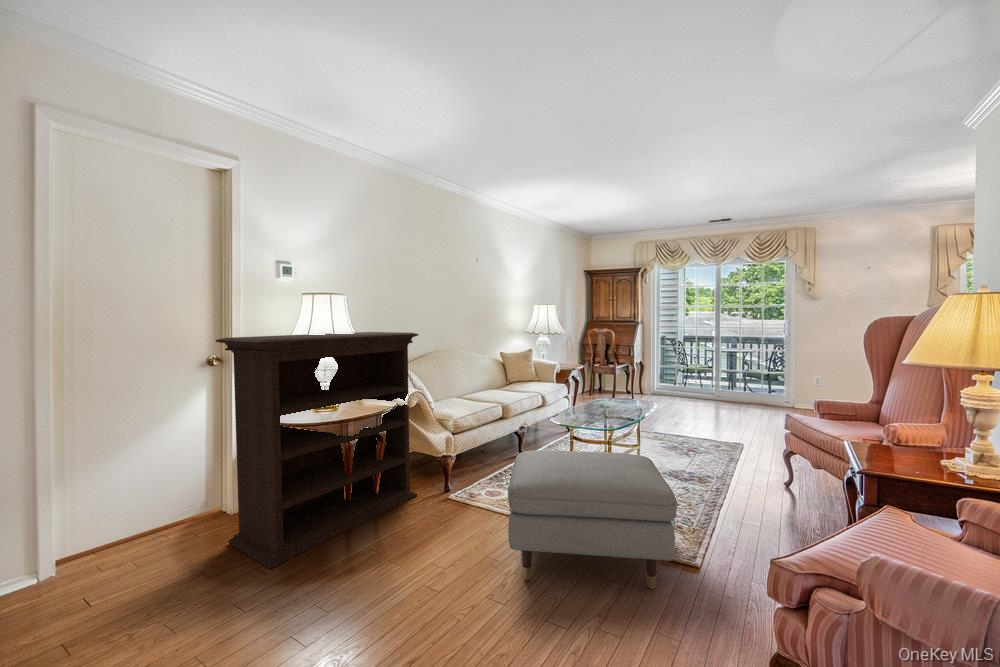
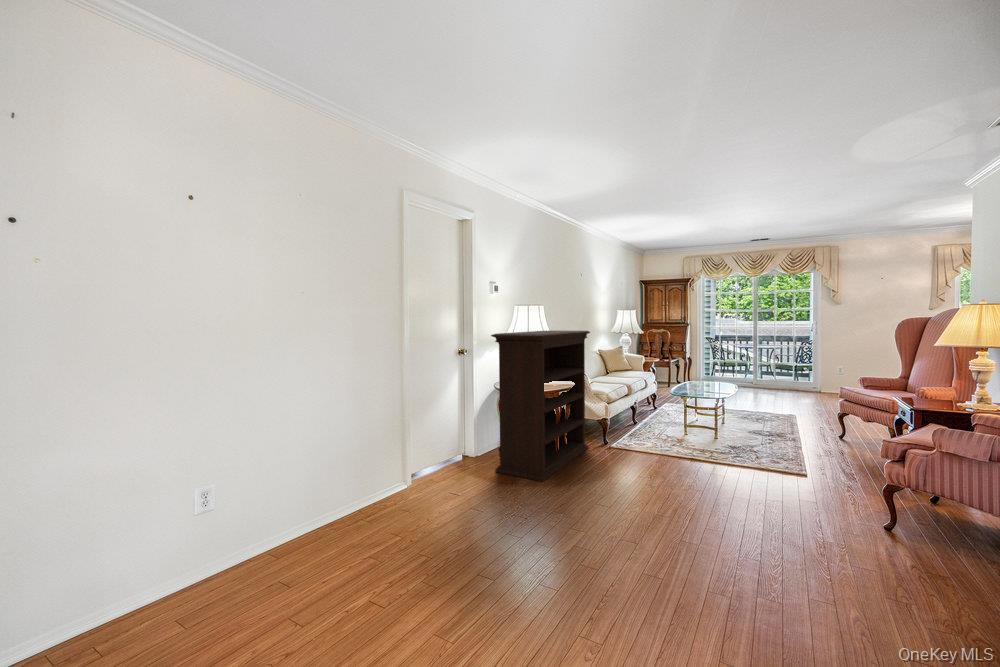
ottoman: present [508,450,677,589] -> none [679,409,807,484]

